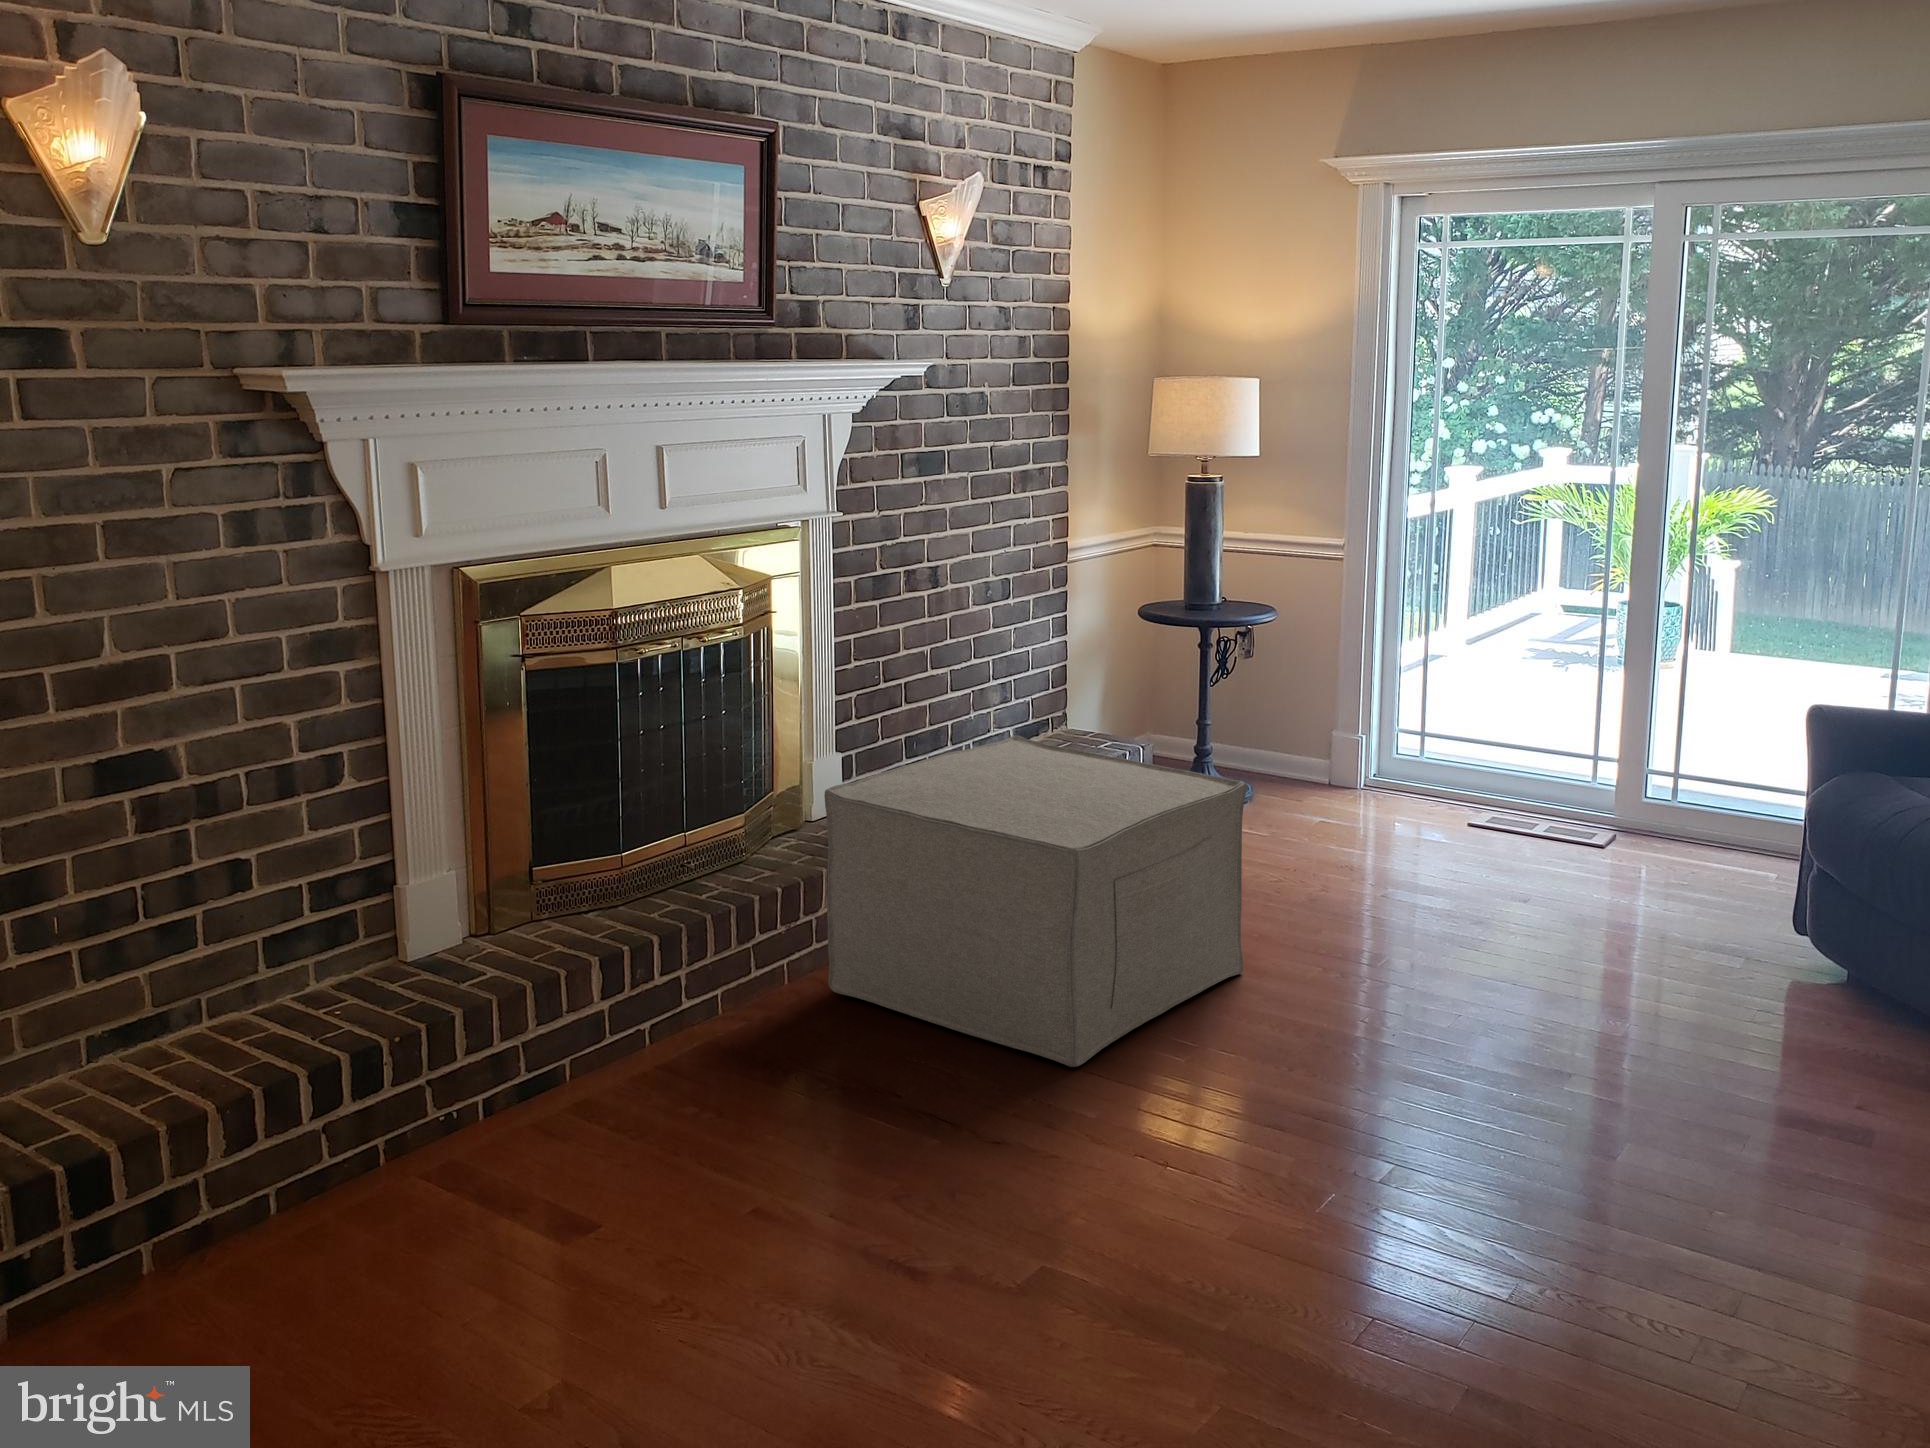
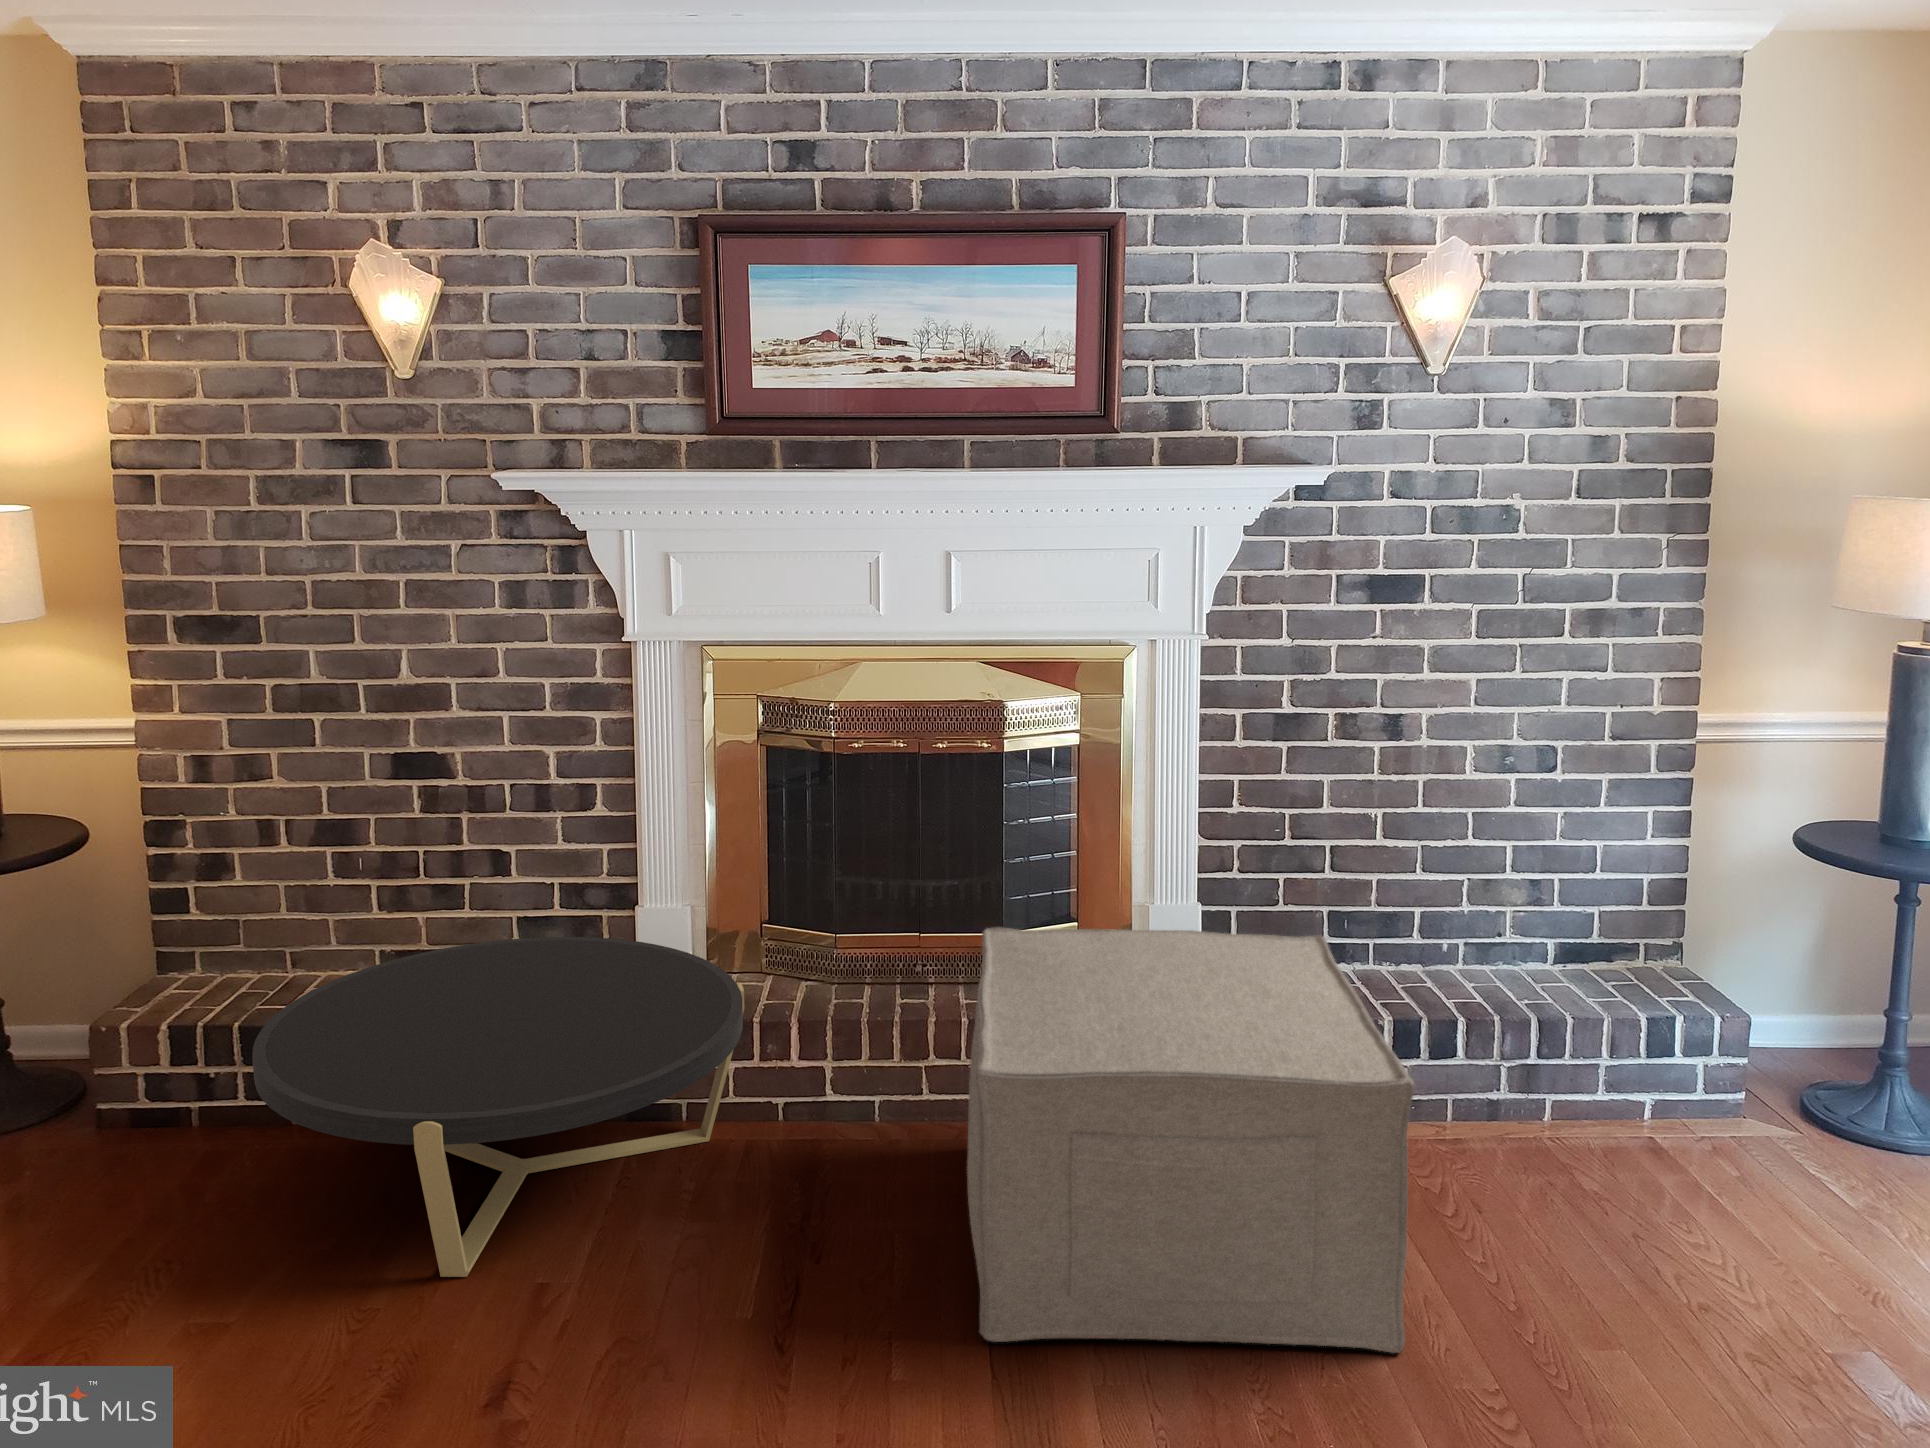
coffee table: none [204,907,771,1244] -> present [252,937,744,1277]

